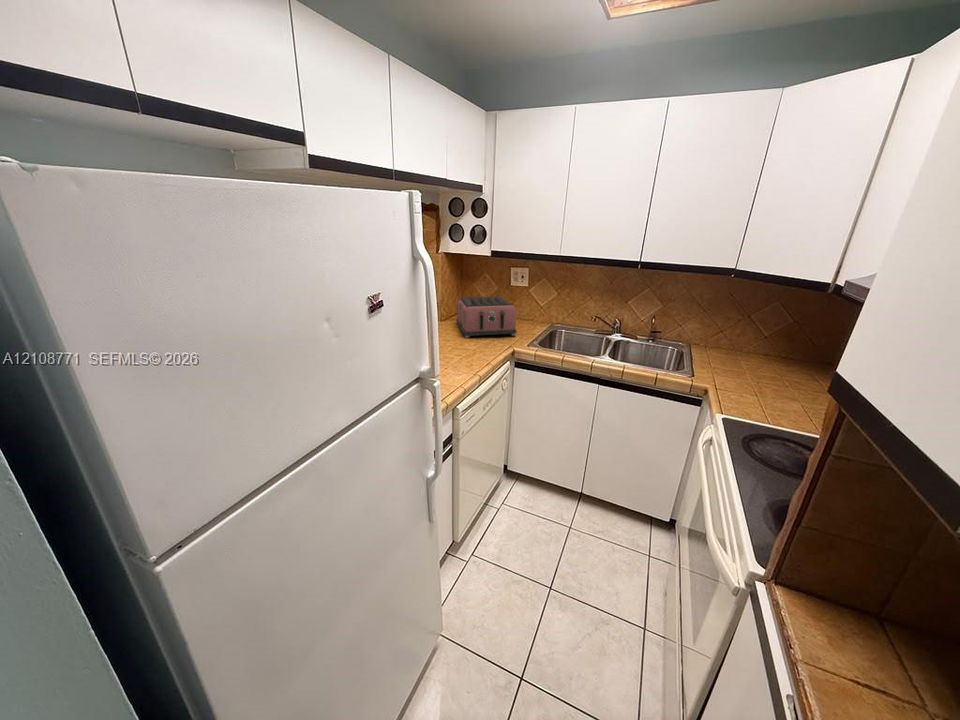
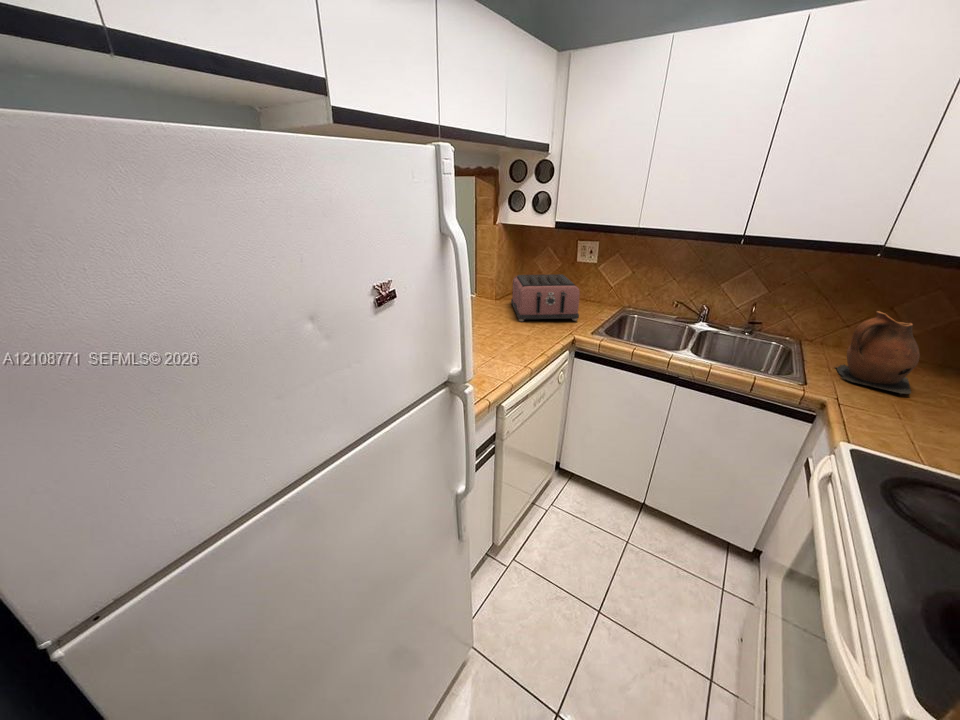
ceramic pitcher: none [713,317,766,379] -> present [836,311,920,394]

